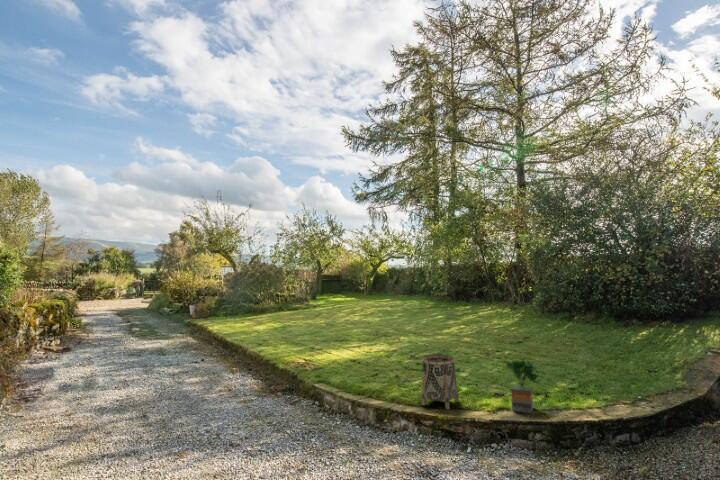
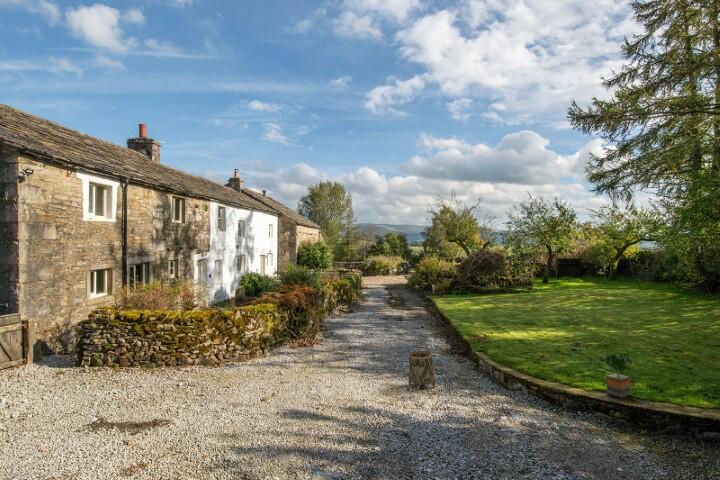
basket: present [422,354,459,409] -> present [409,351,435,390]

